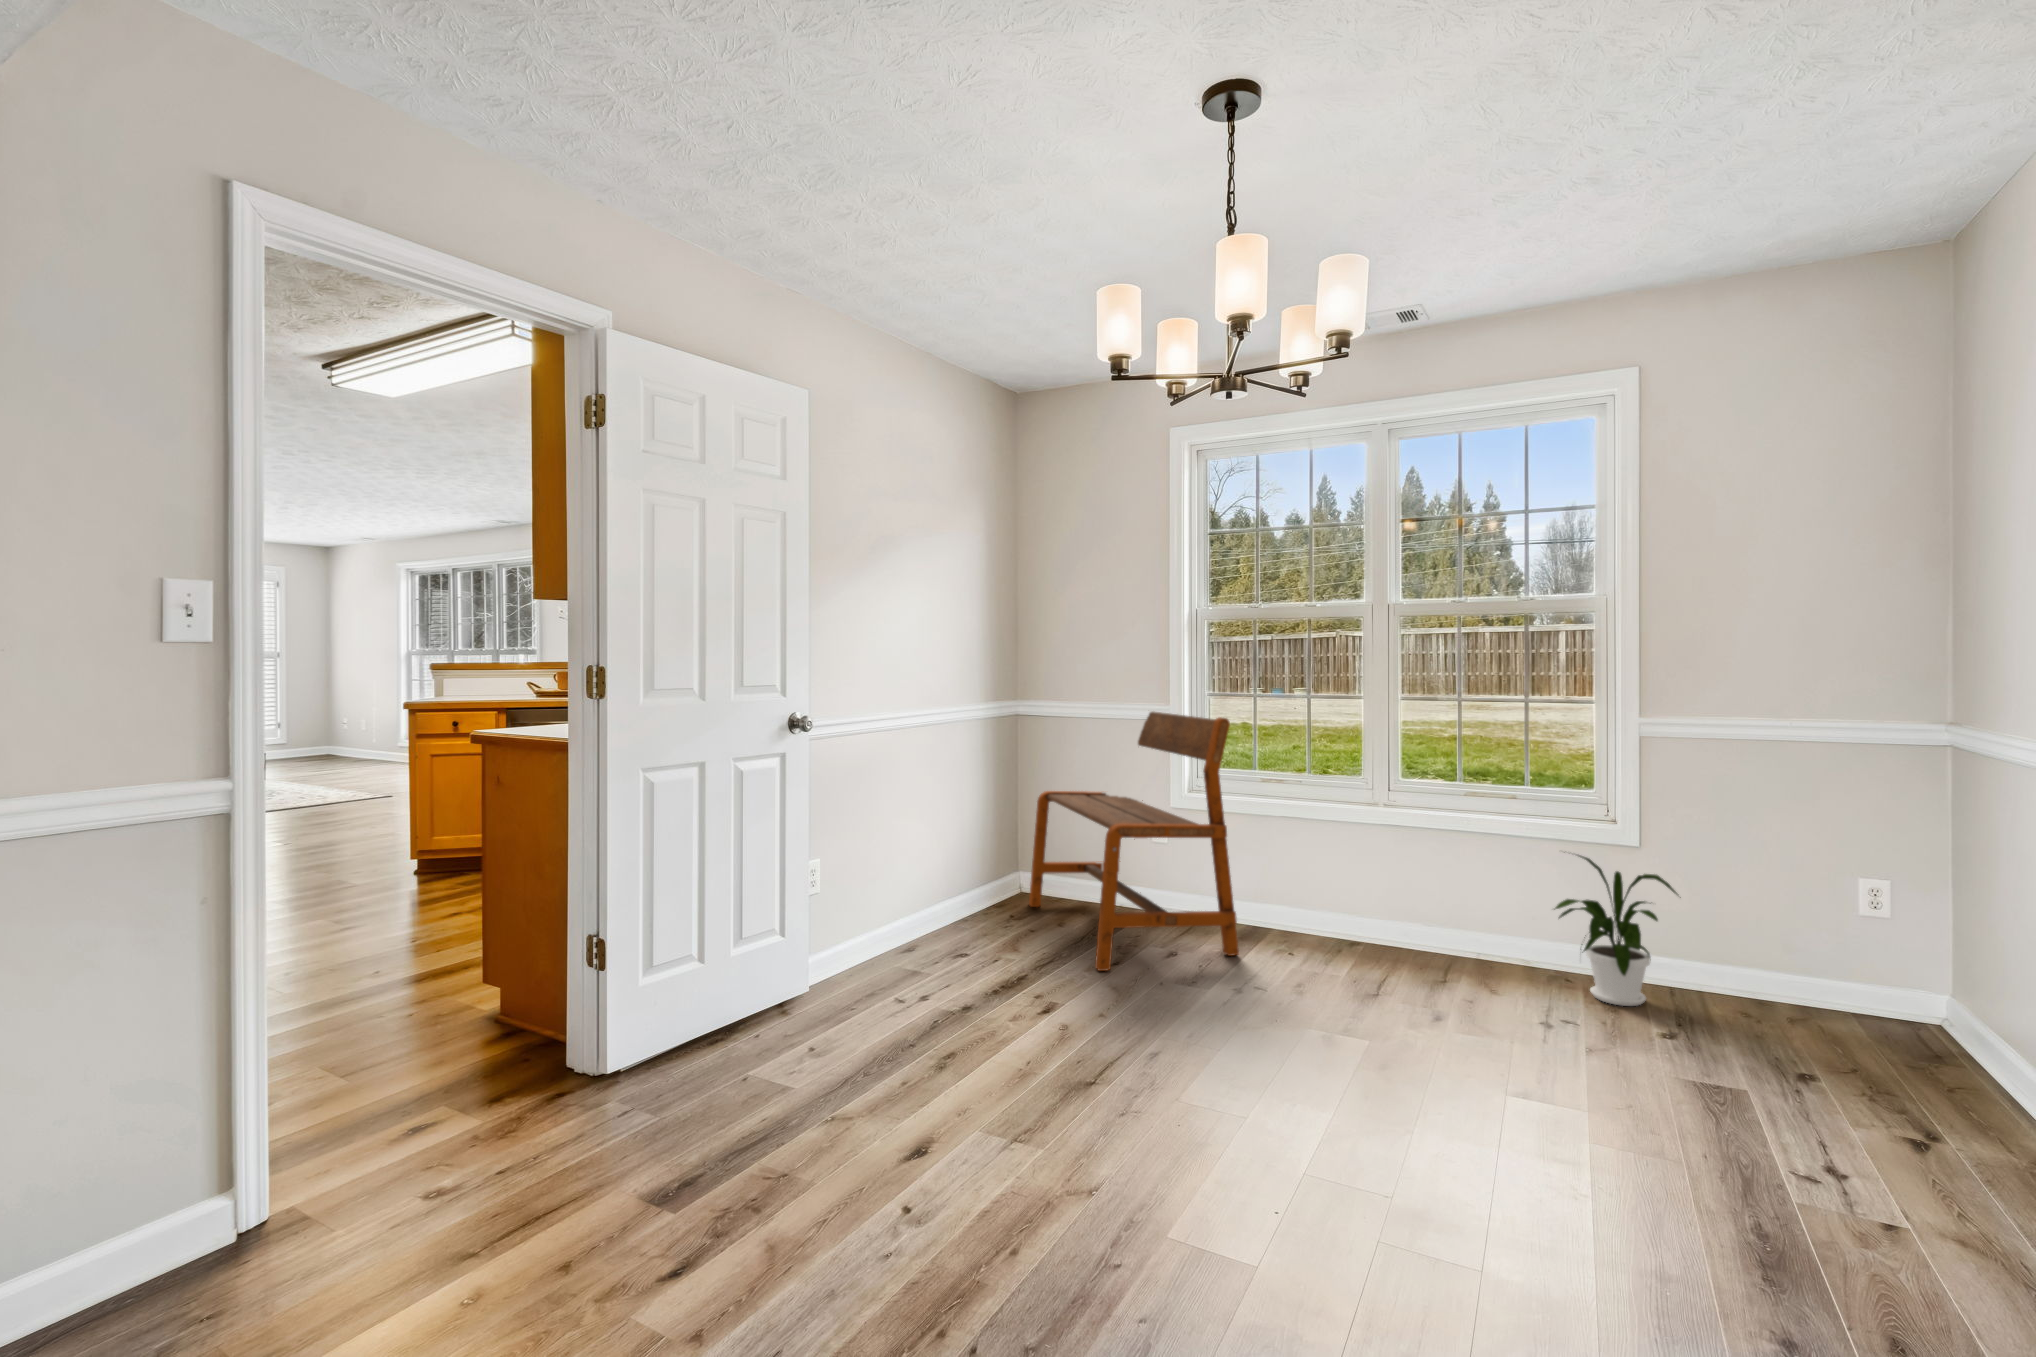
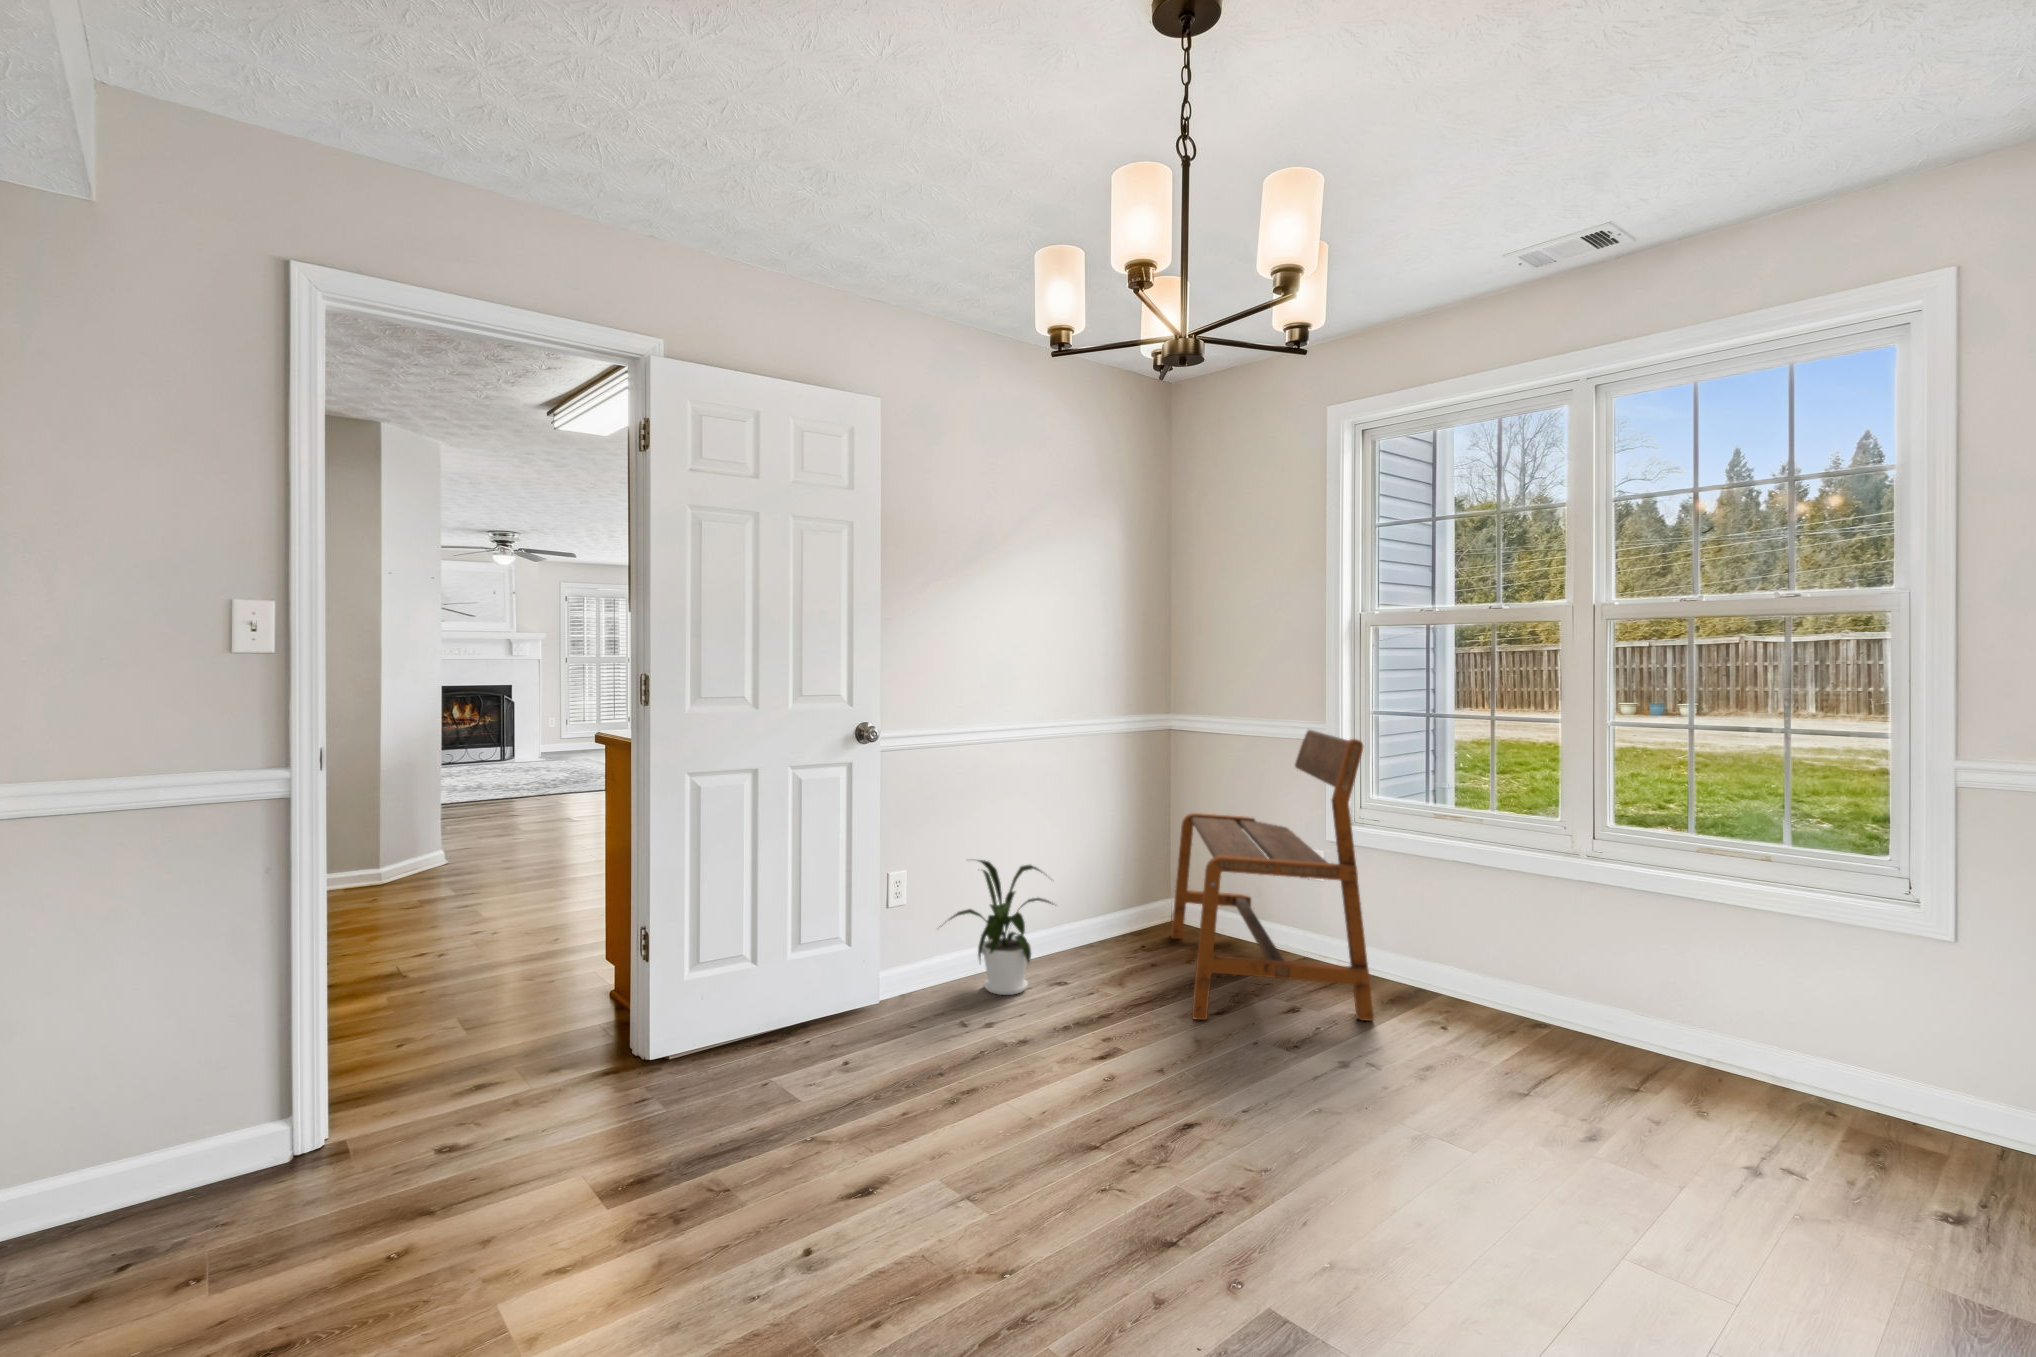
house plant: present [1554,855,1681,1006] -> present [942,860,1053,995]

